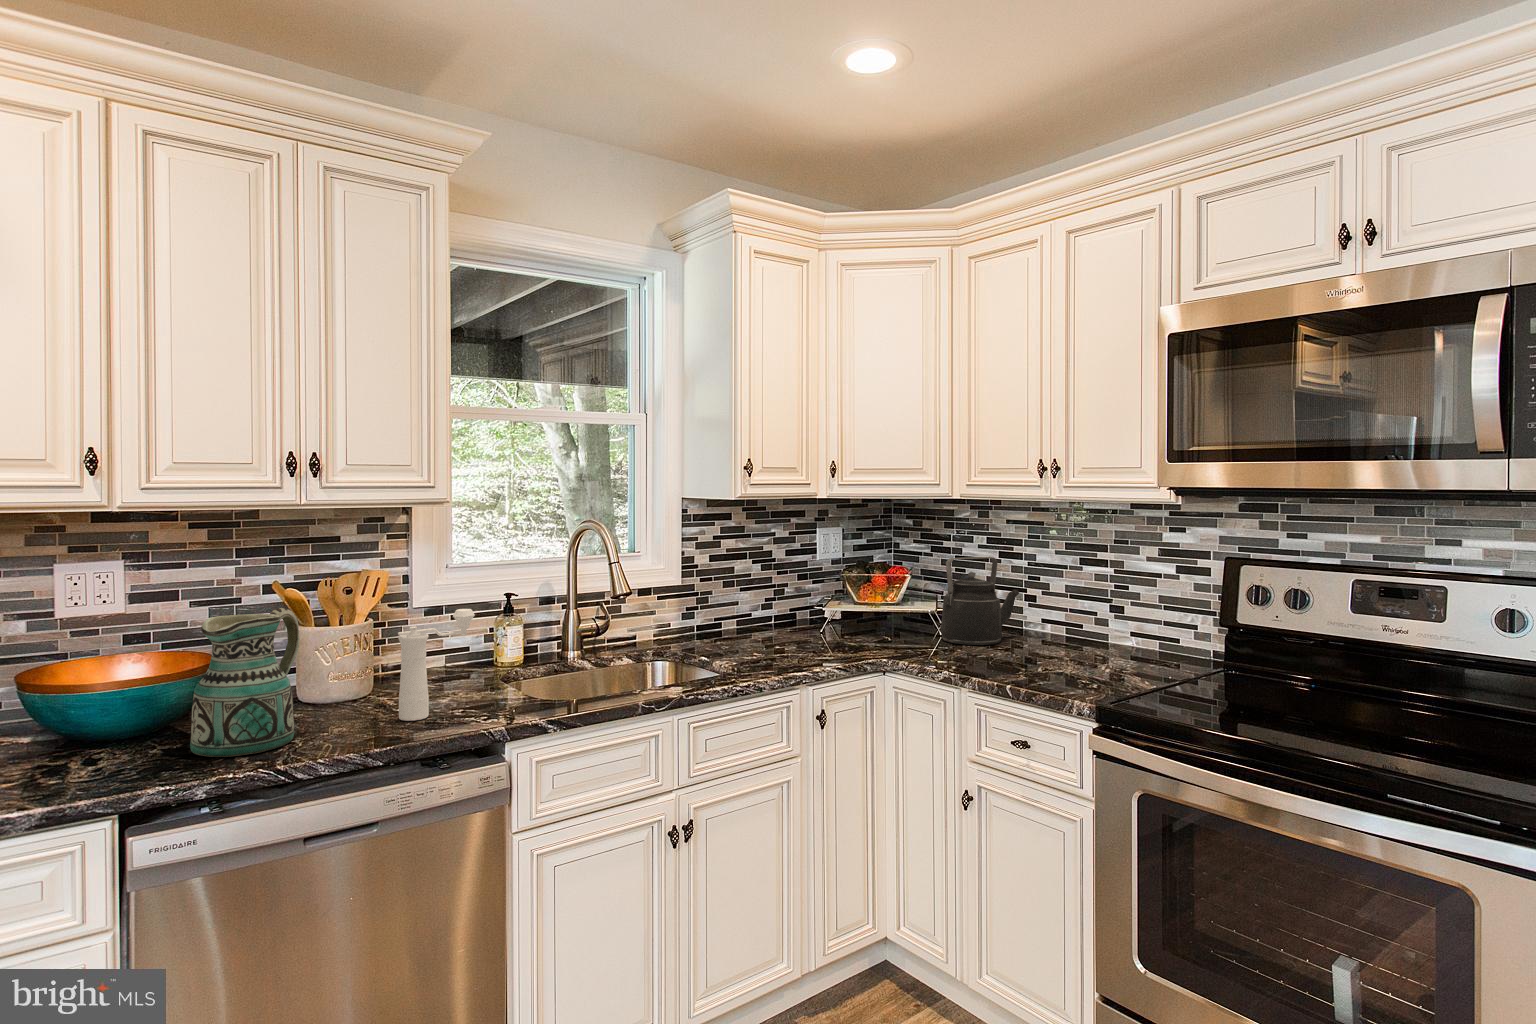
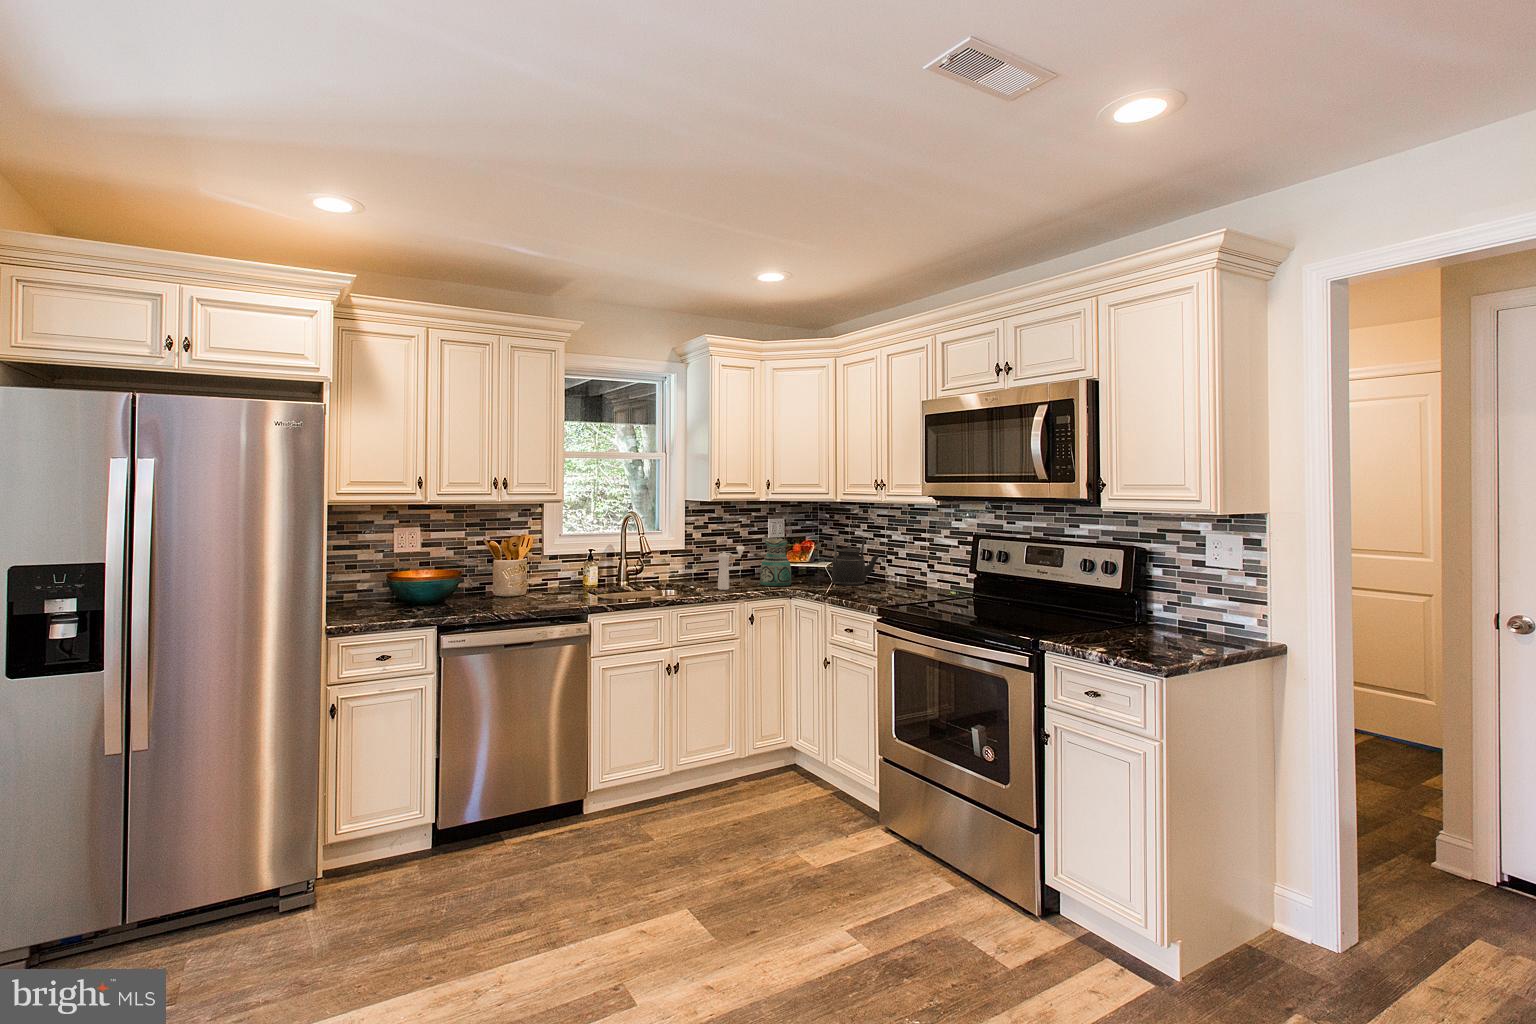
ceramic pitcher: present [190,608,299,757] -> present [760,538,791,586]
pepper mill: present [398,609,475,721] -> present [718,546,745,590]

